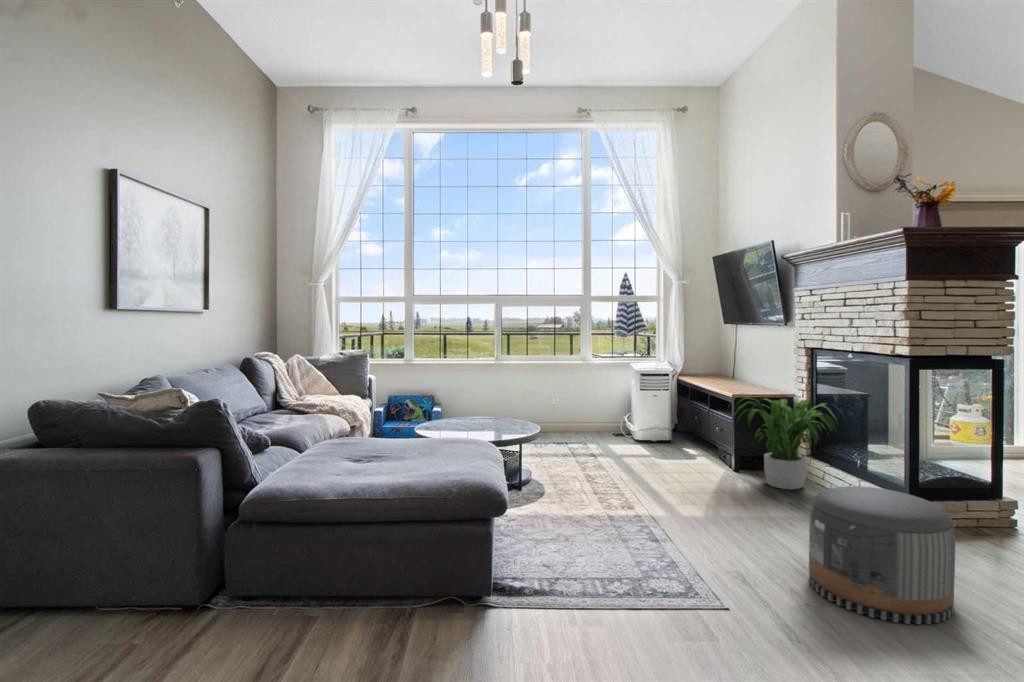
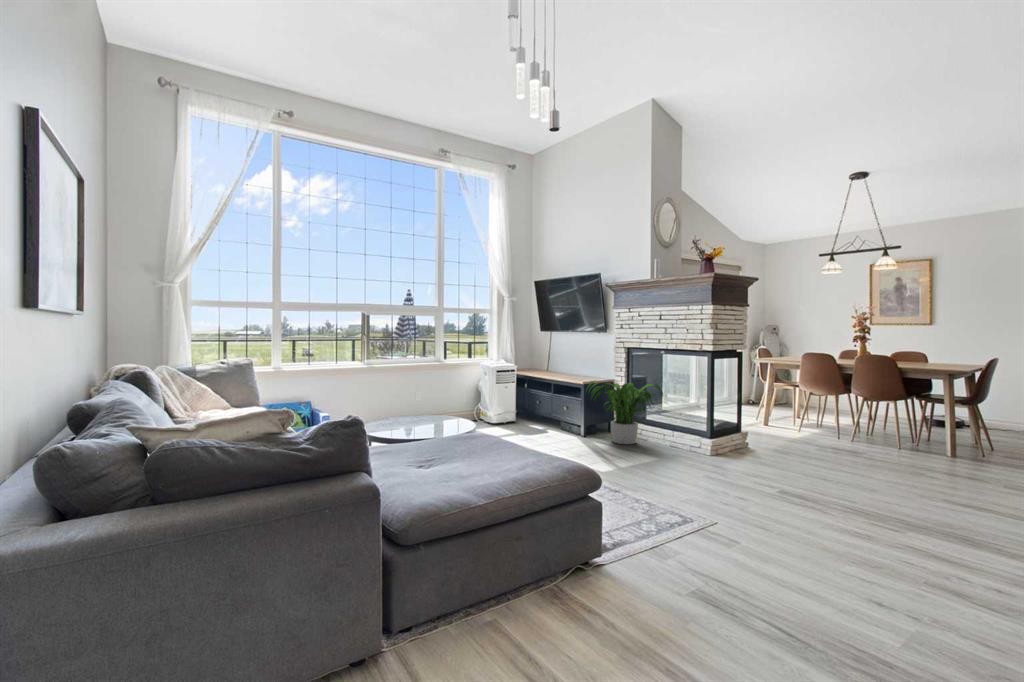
pouf: present [809,486,955,624] -> none [712,430,795,504]

